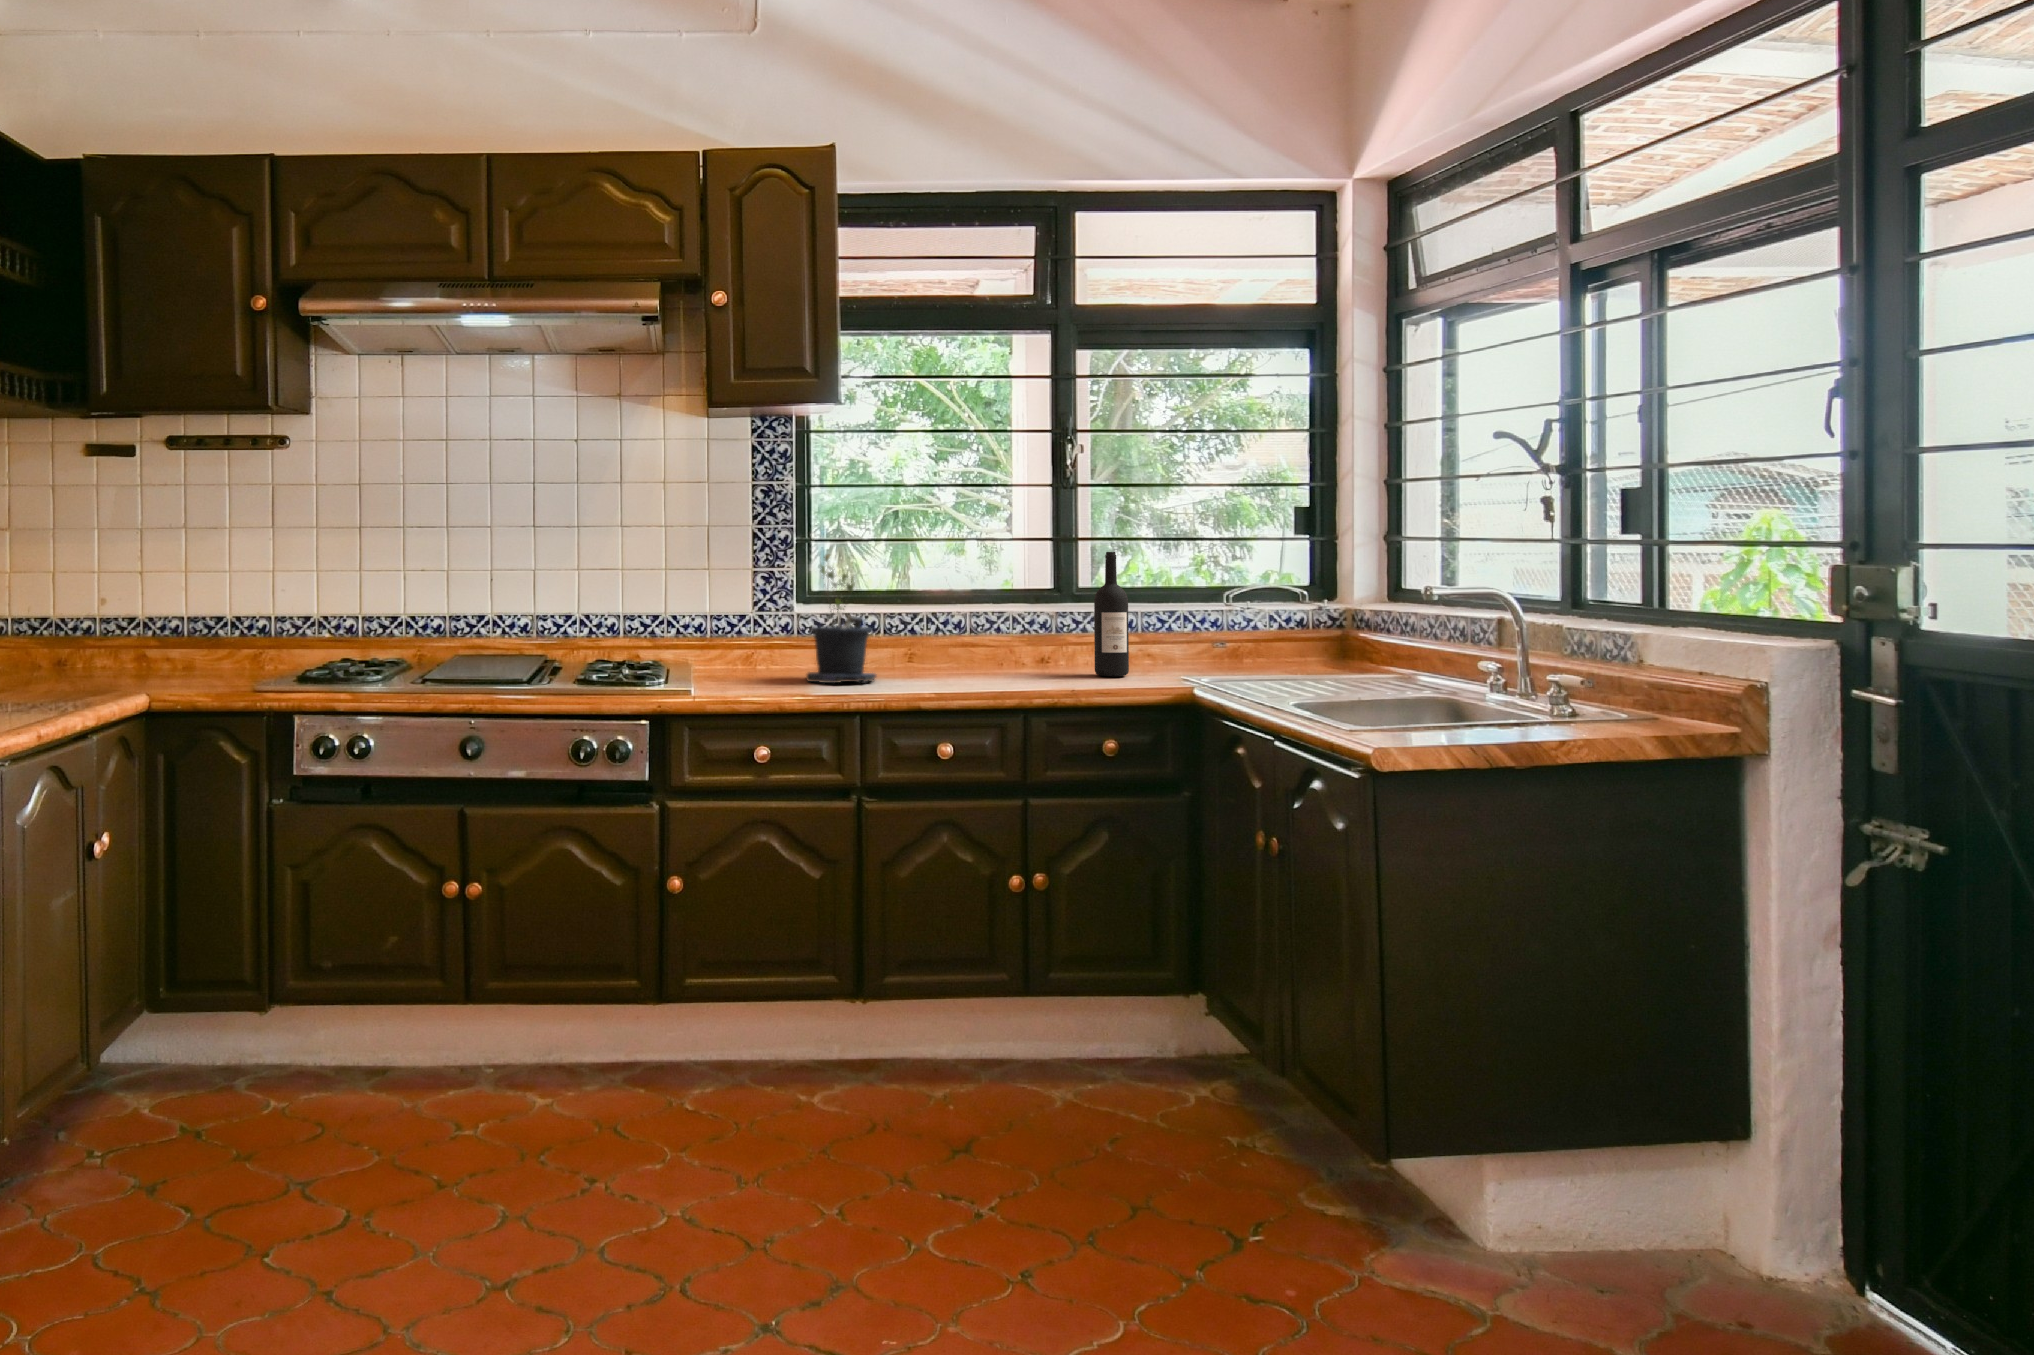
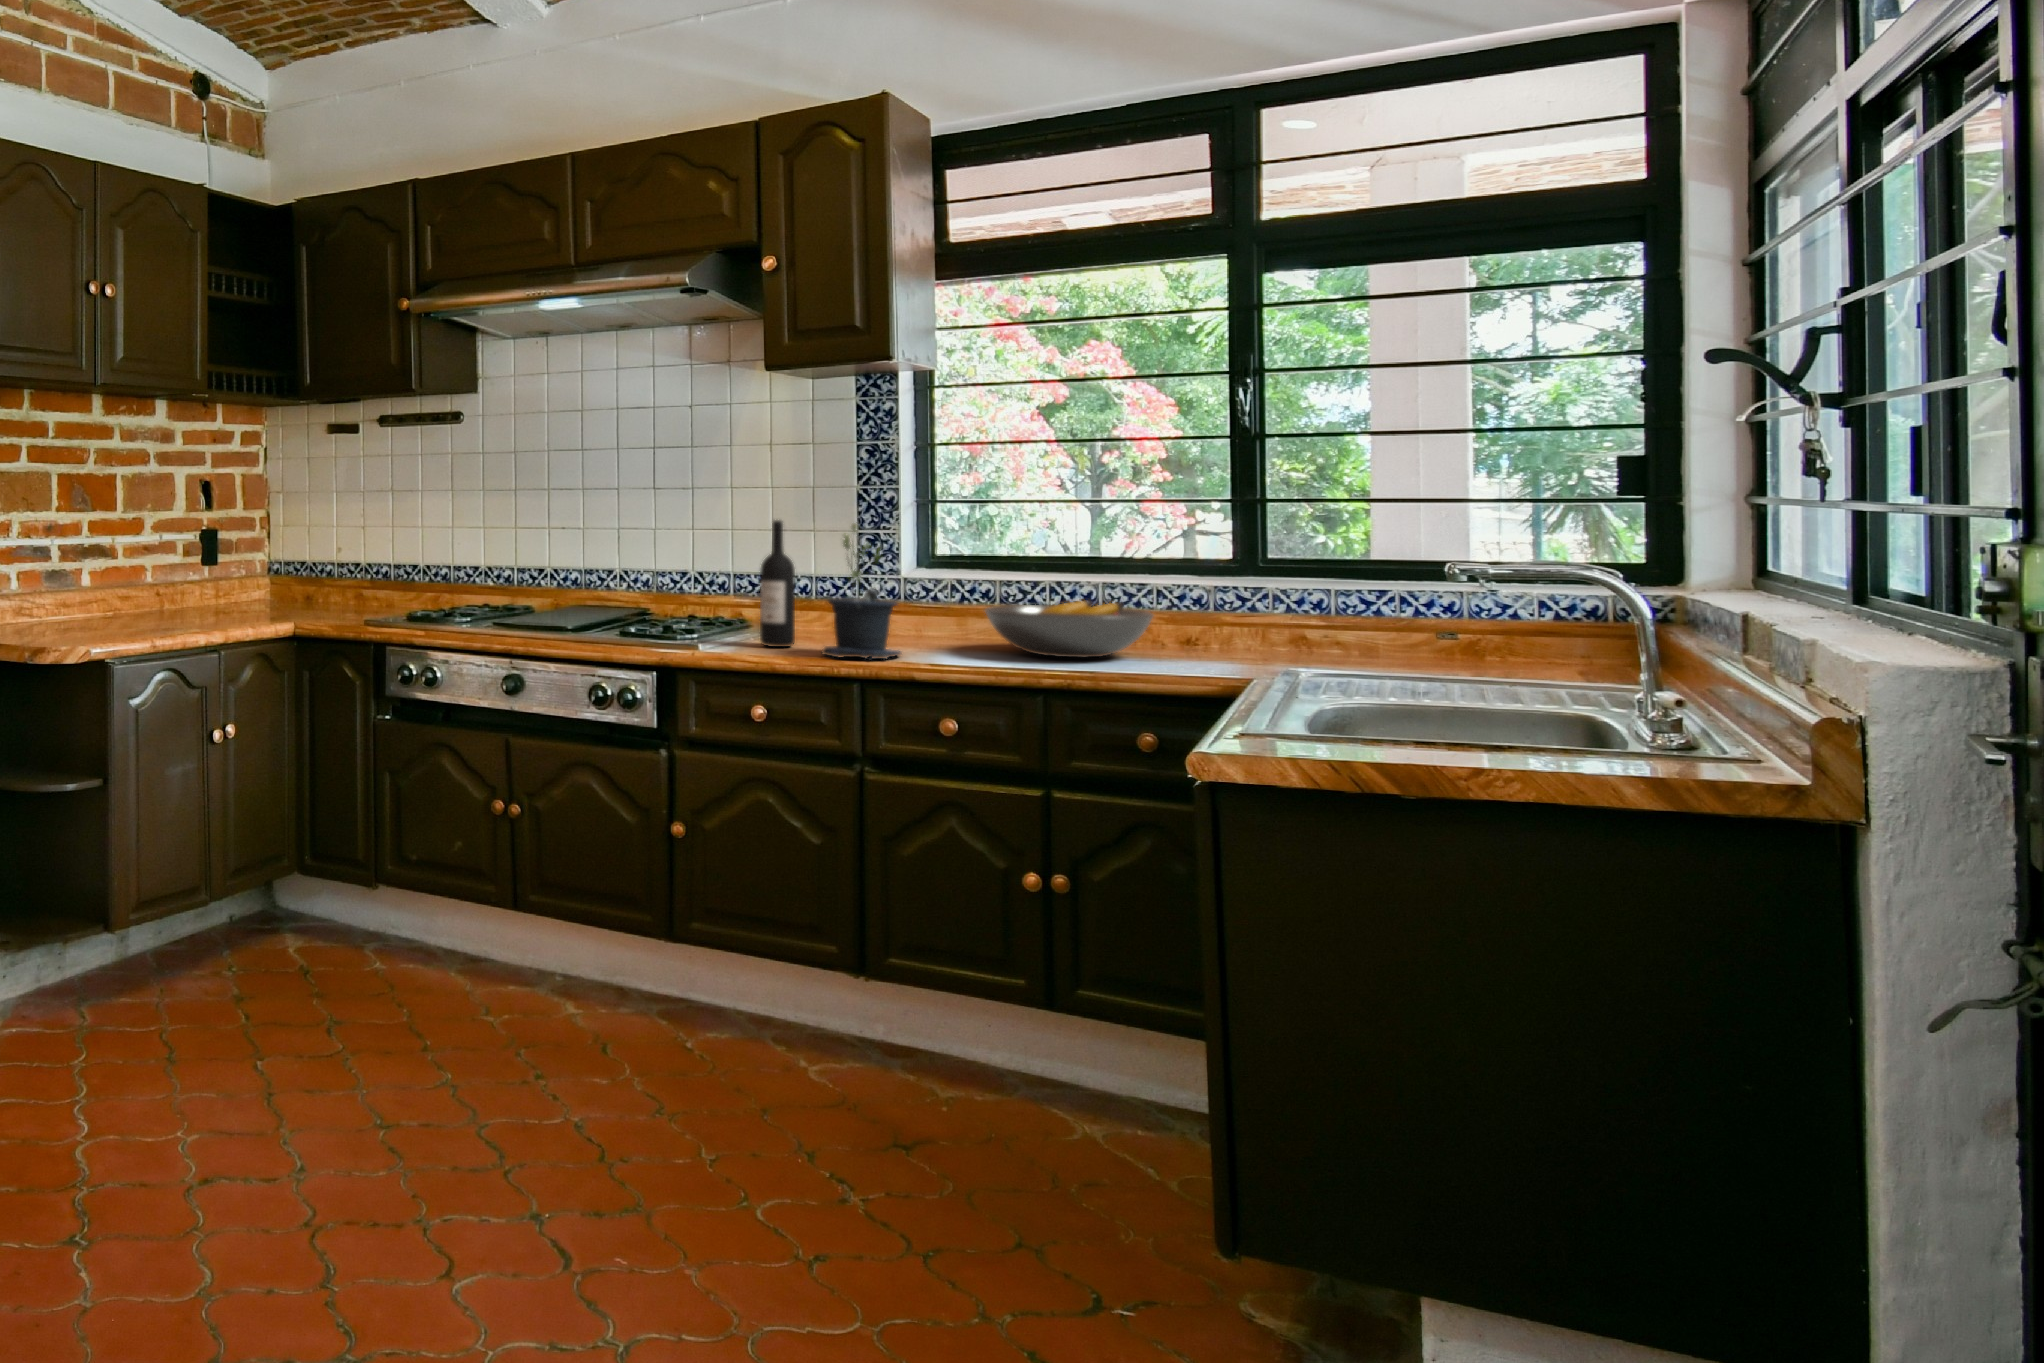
wine bottle: present [1094,552,1129,676] -> present [760,520,795,647]
fruit bowl: none [909,619,1048,668] -> present [985,600,1153,657]

